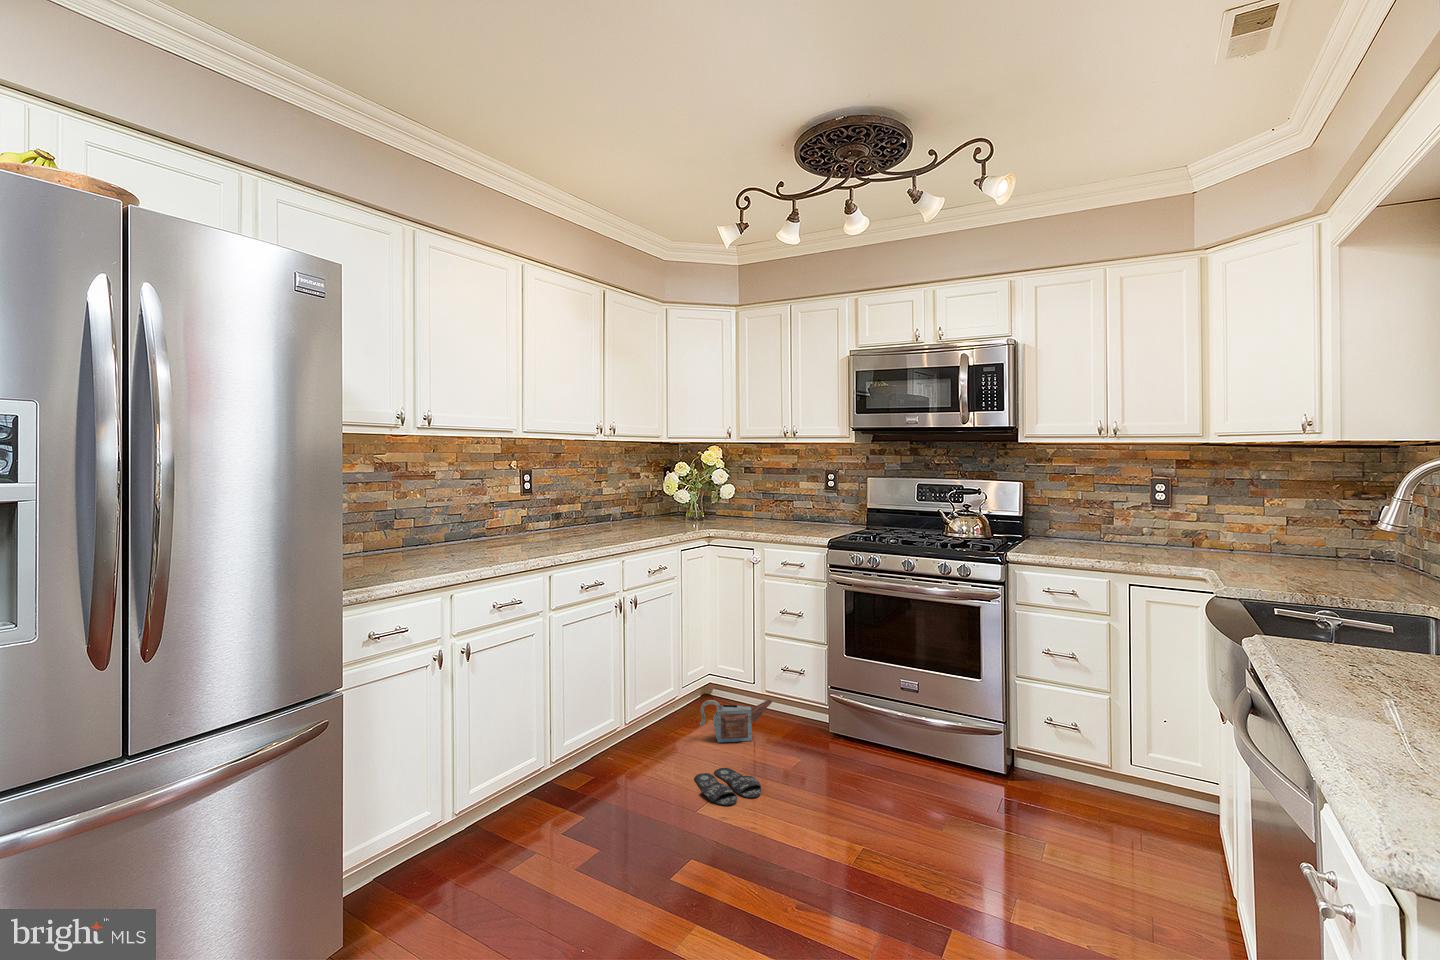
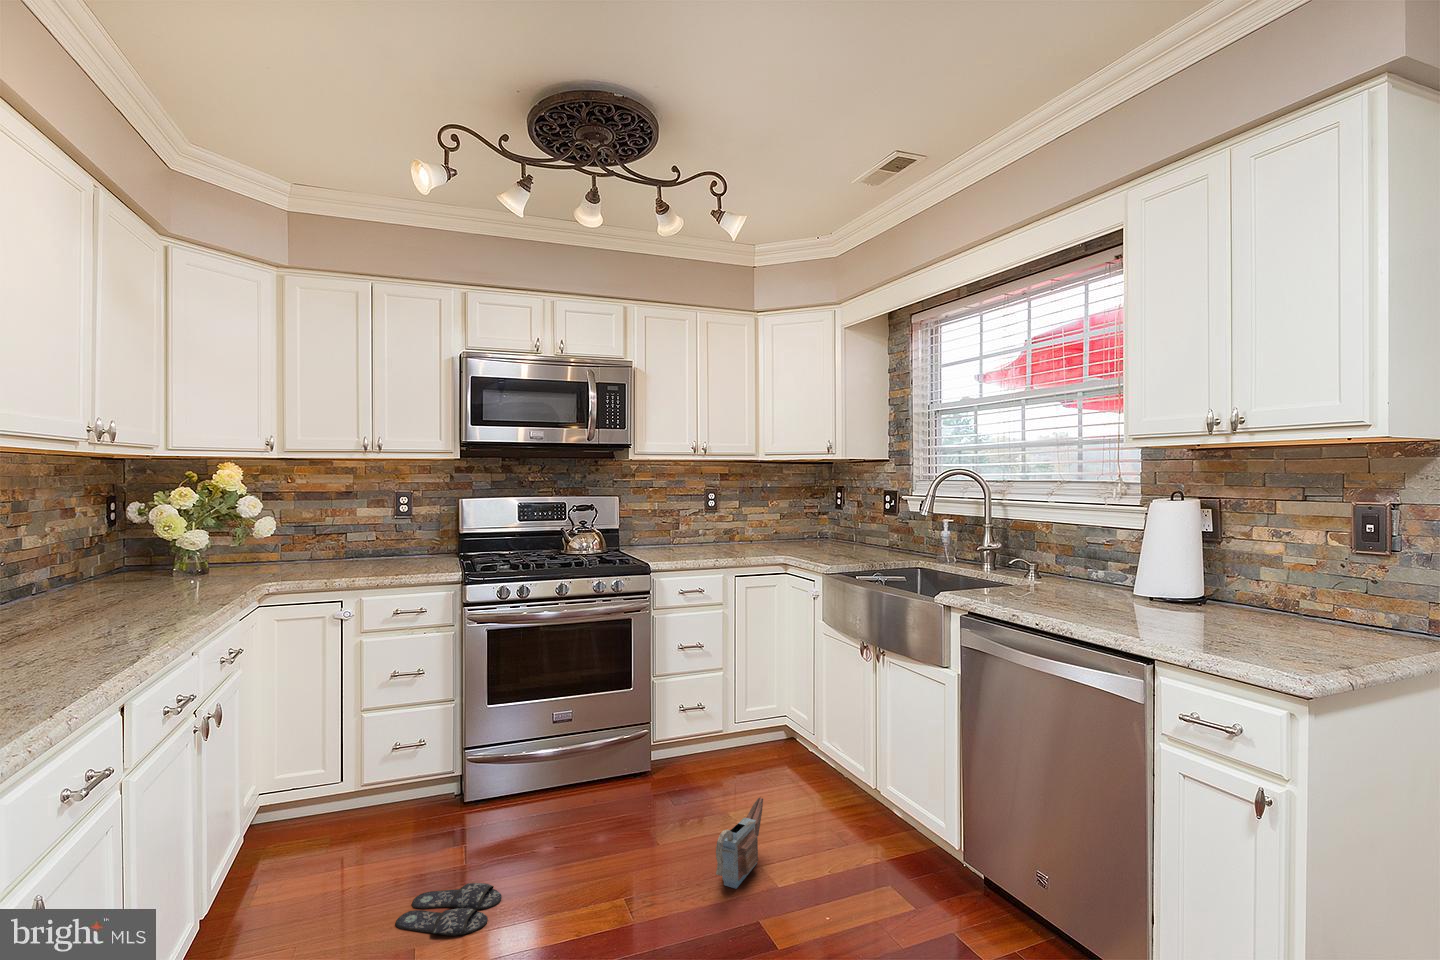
watering can: present [700,700,772,742] -> present [716,798,763,889]

